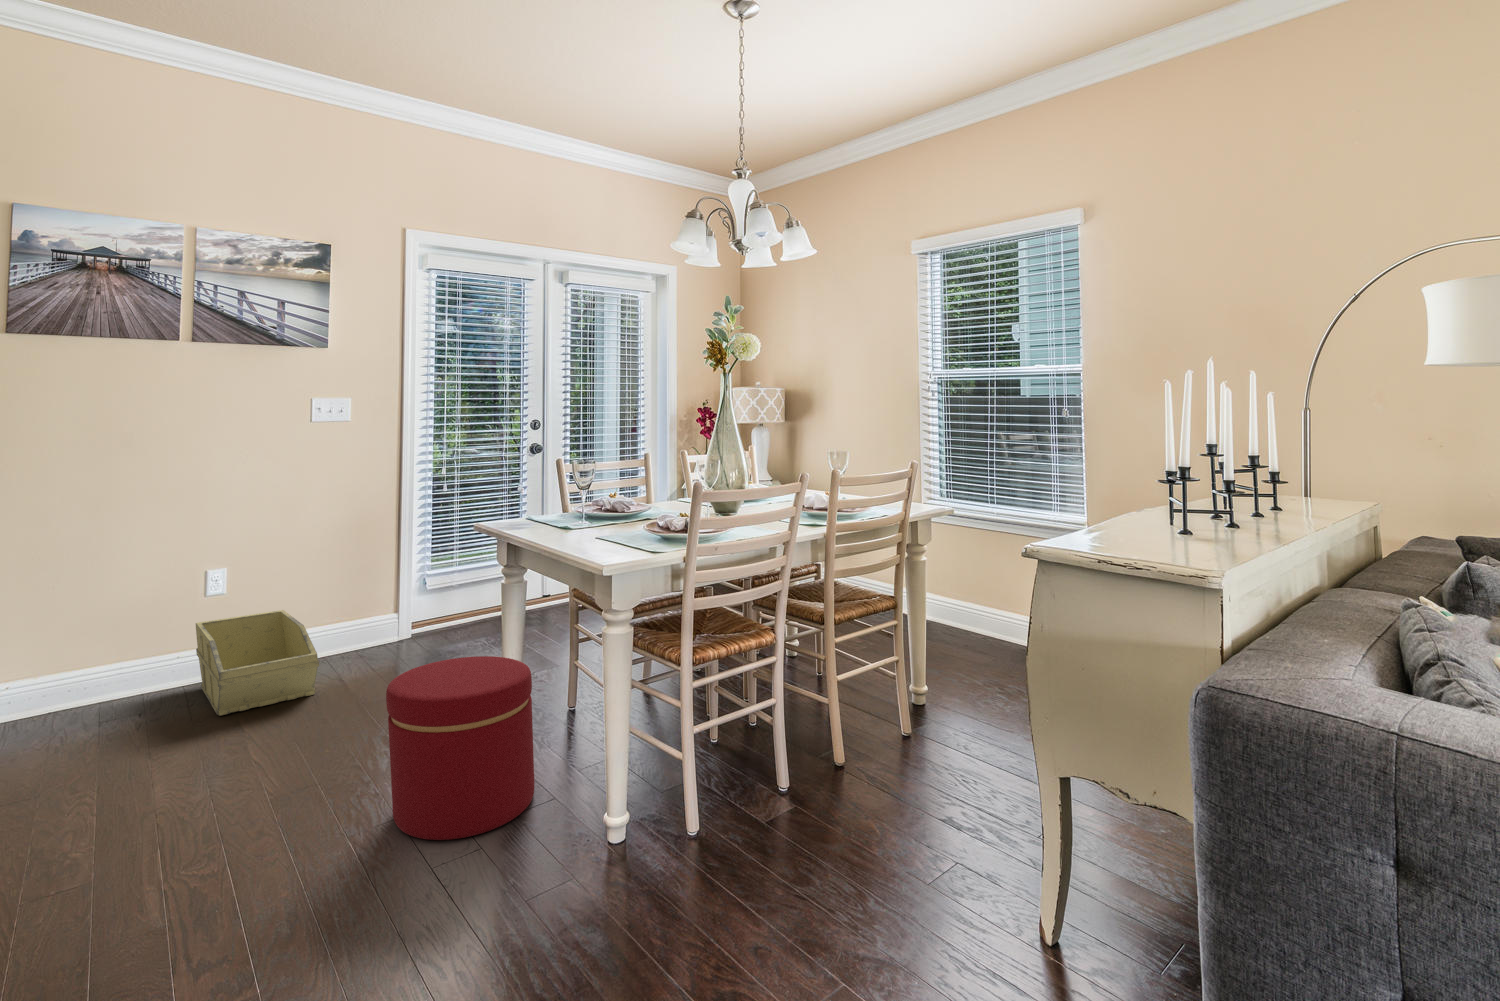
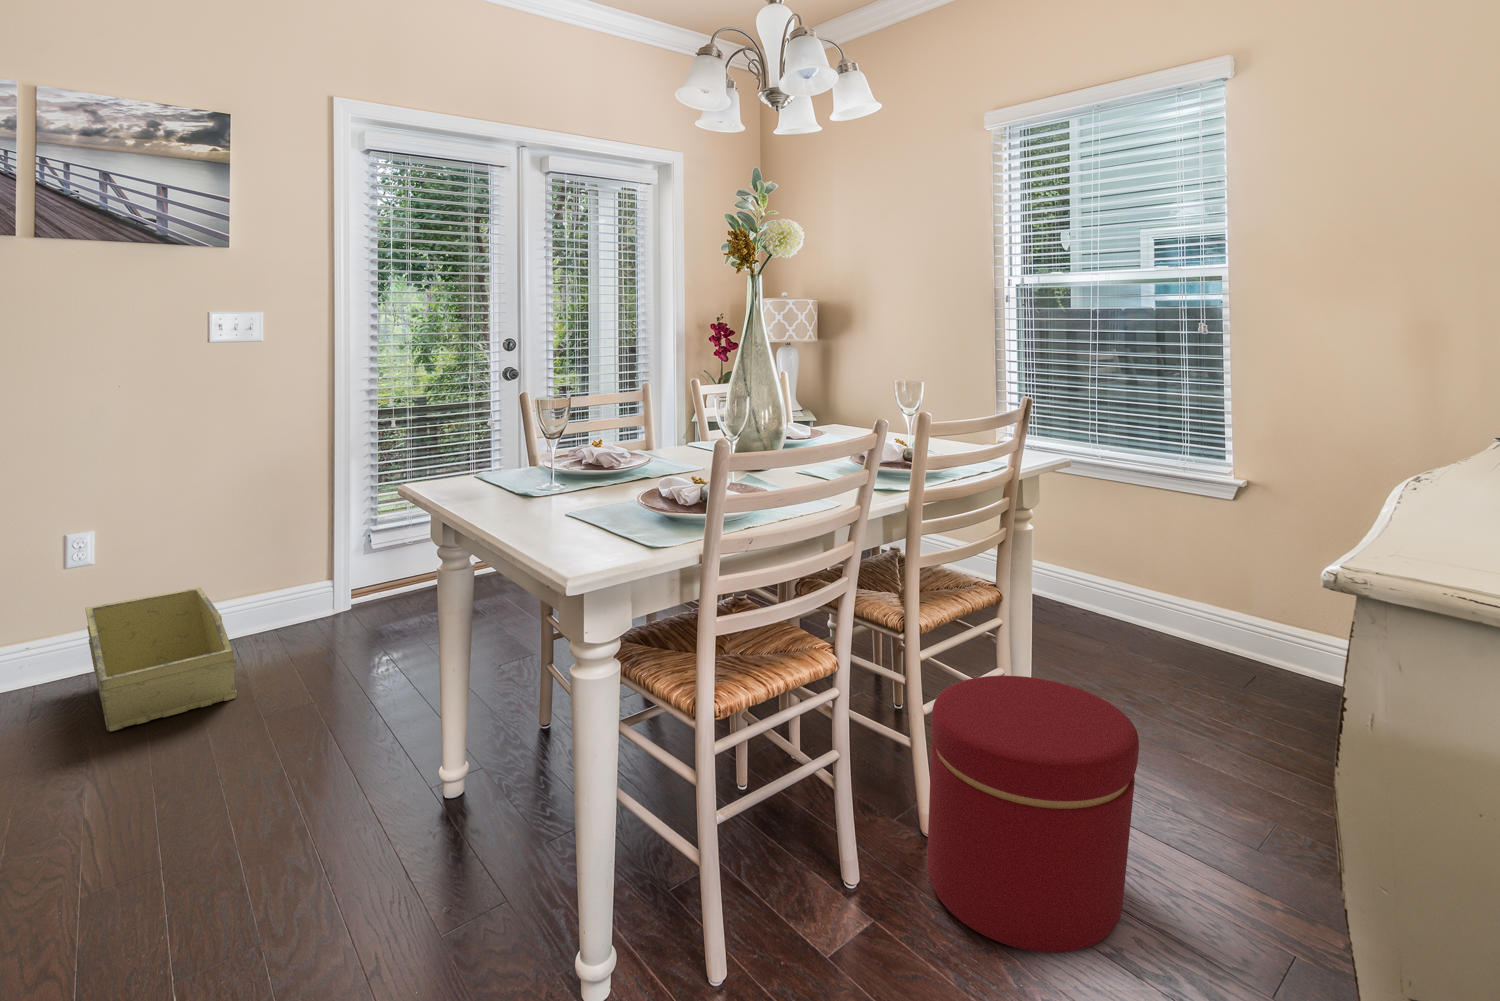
ottoman: present [386,656,534,840] -> present [927,676,1139,953]

